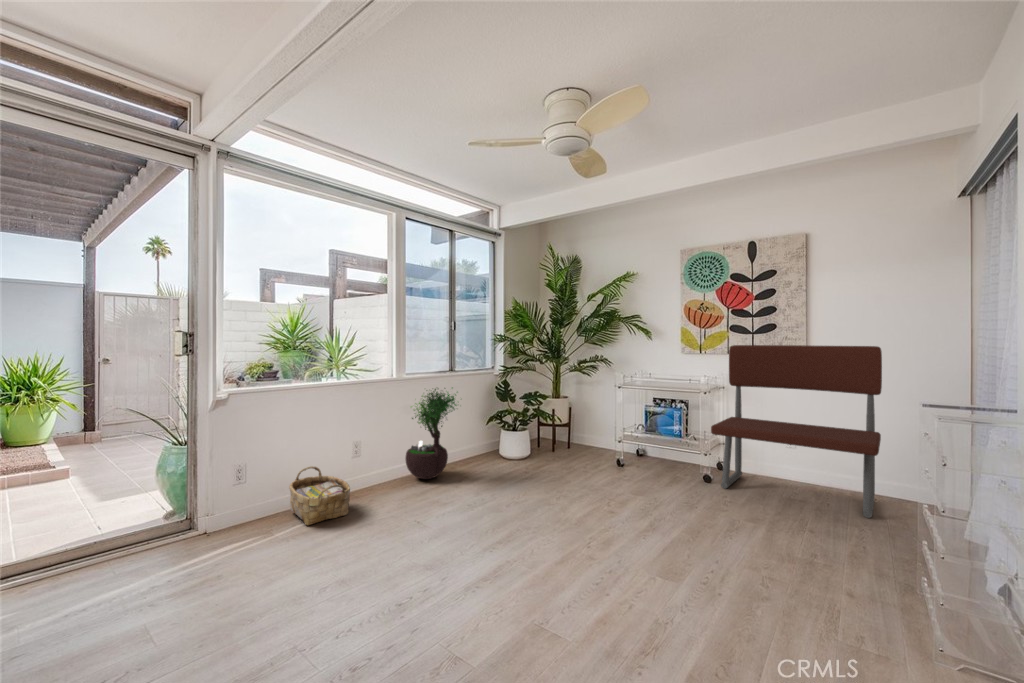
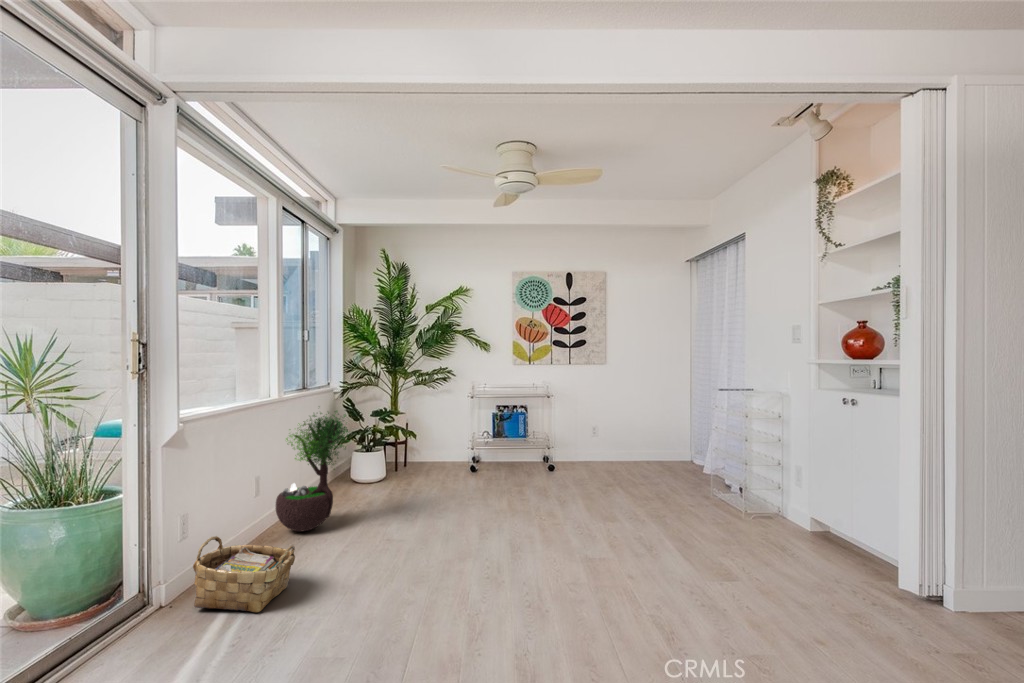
bench: present [711,345,882,518] -> none [558,357,674,477]

